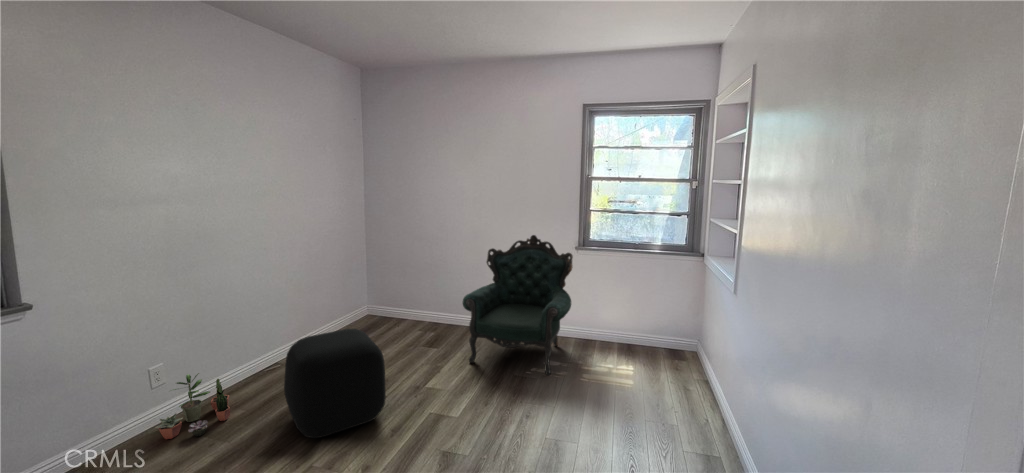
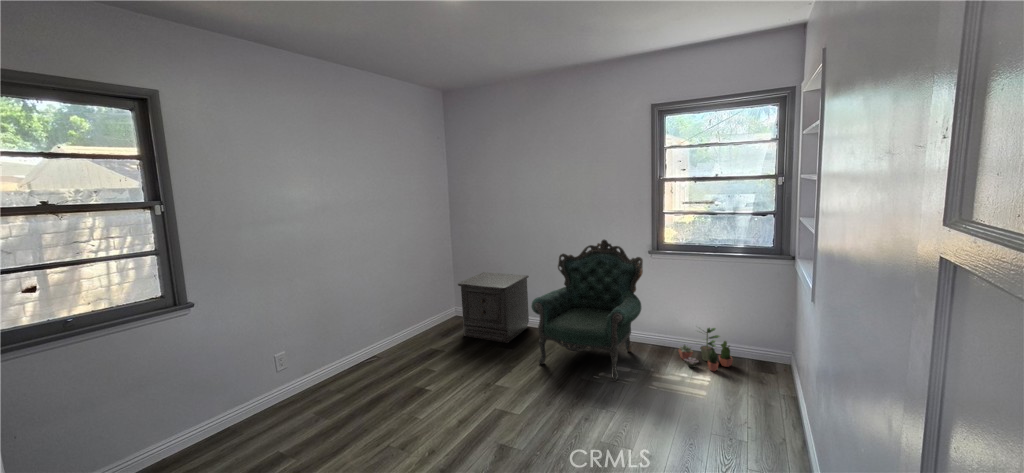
nightstand: none [376,268,453,343] -> present [458,272,529,343]
ottoman: present [284,329,386,438] -> none [371,328,455,423]
potted plant: present [155,373,230,439] -> present [679,328,733,371]

